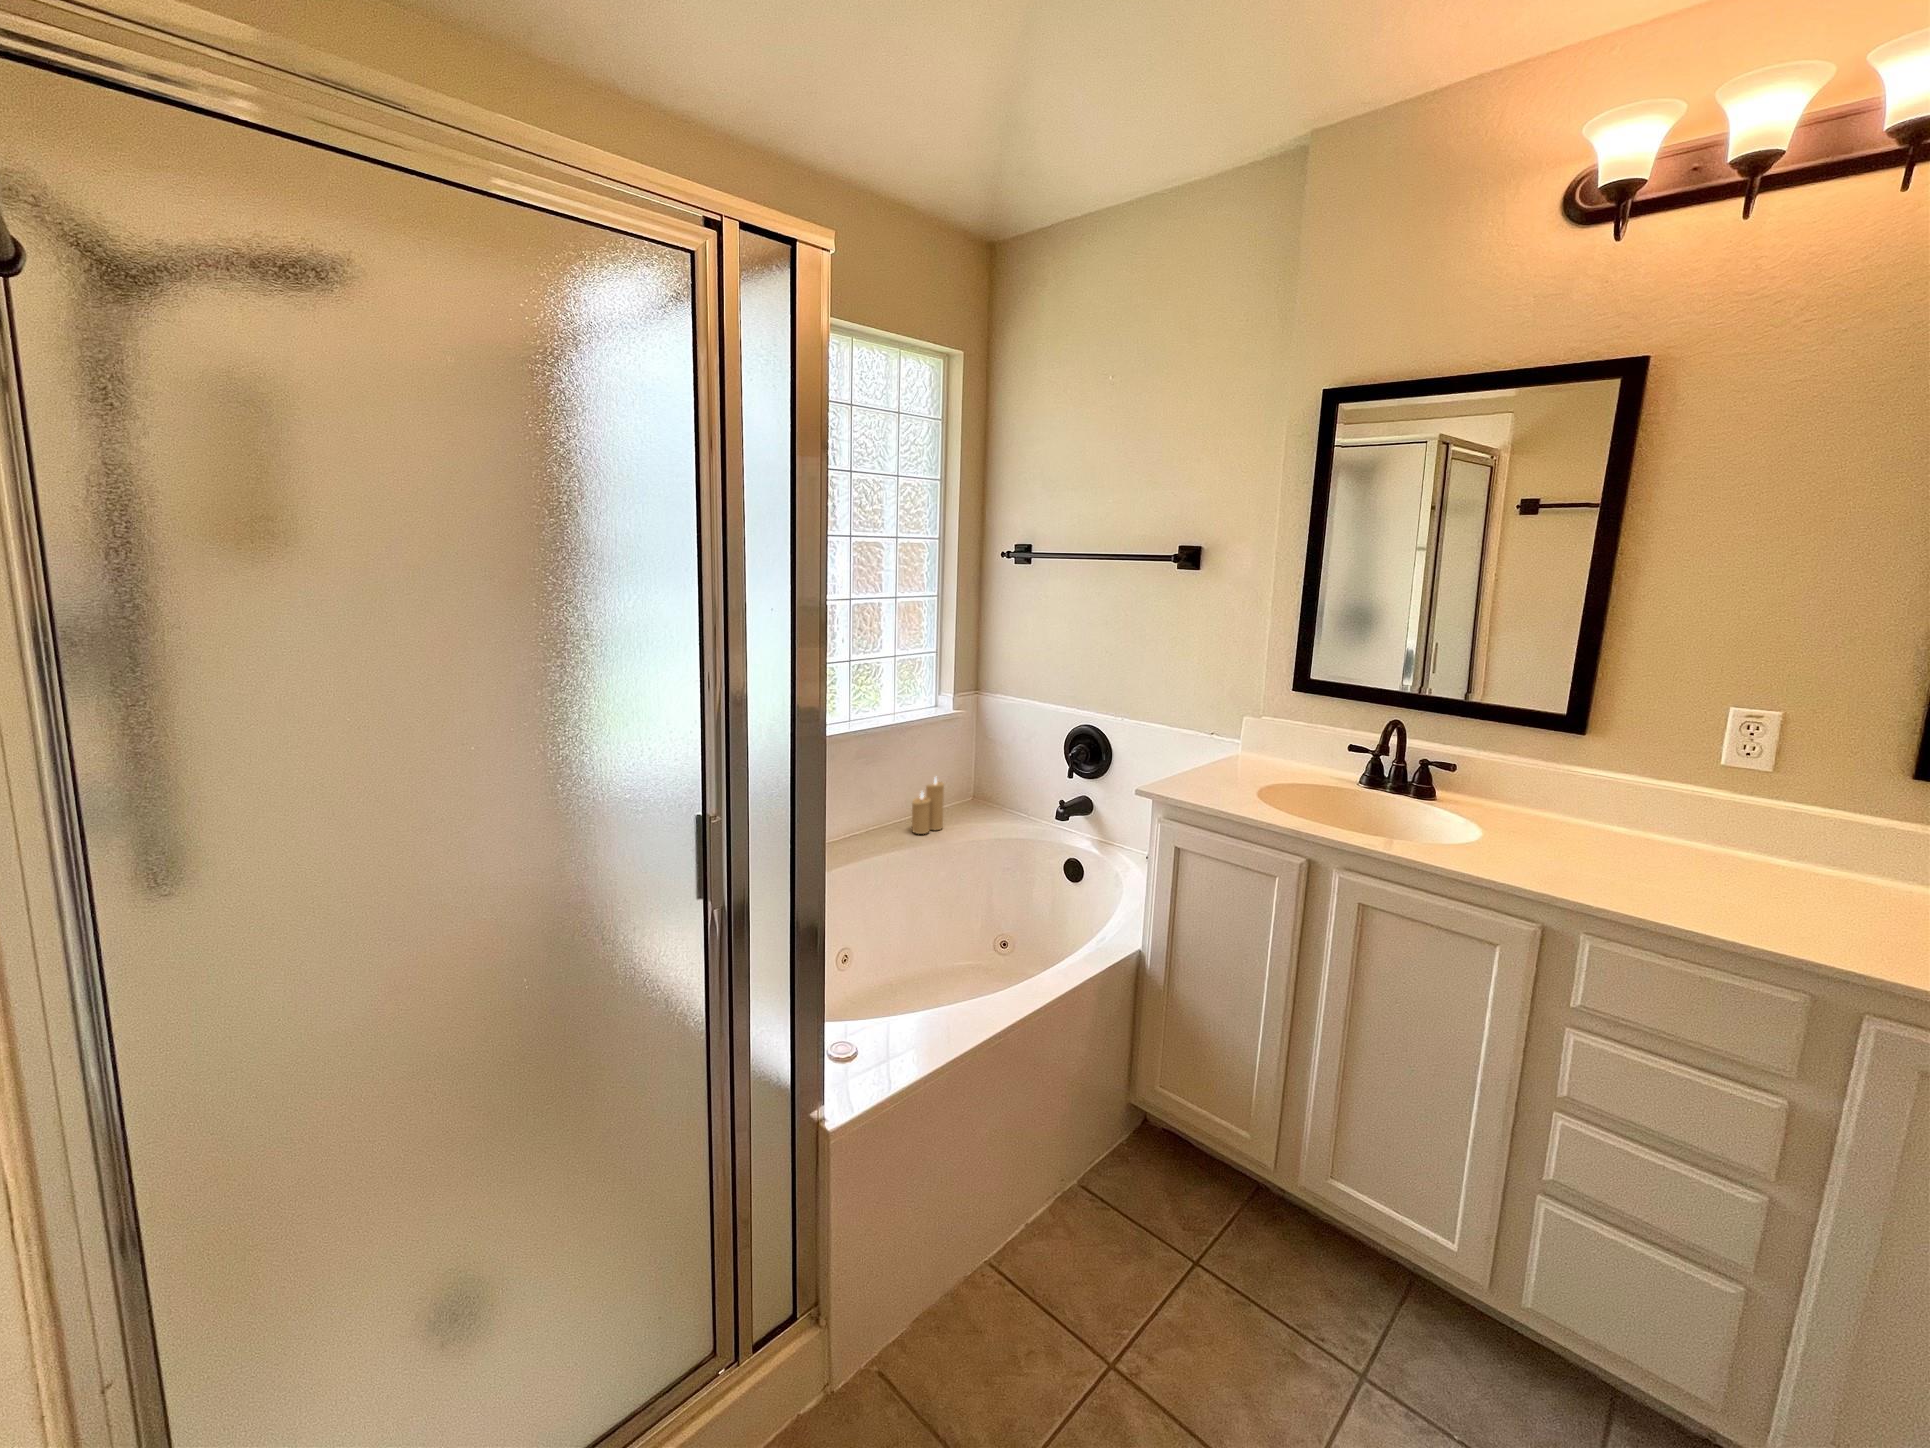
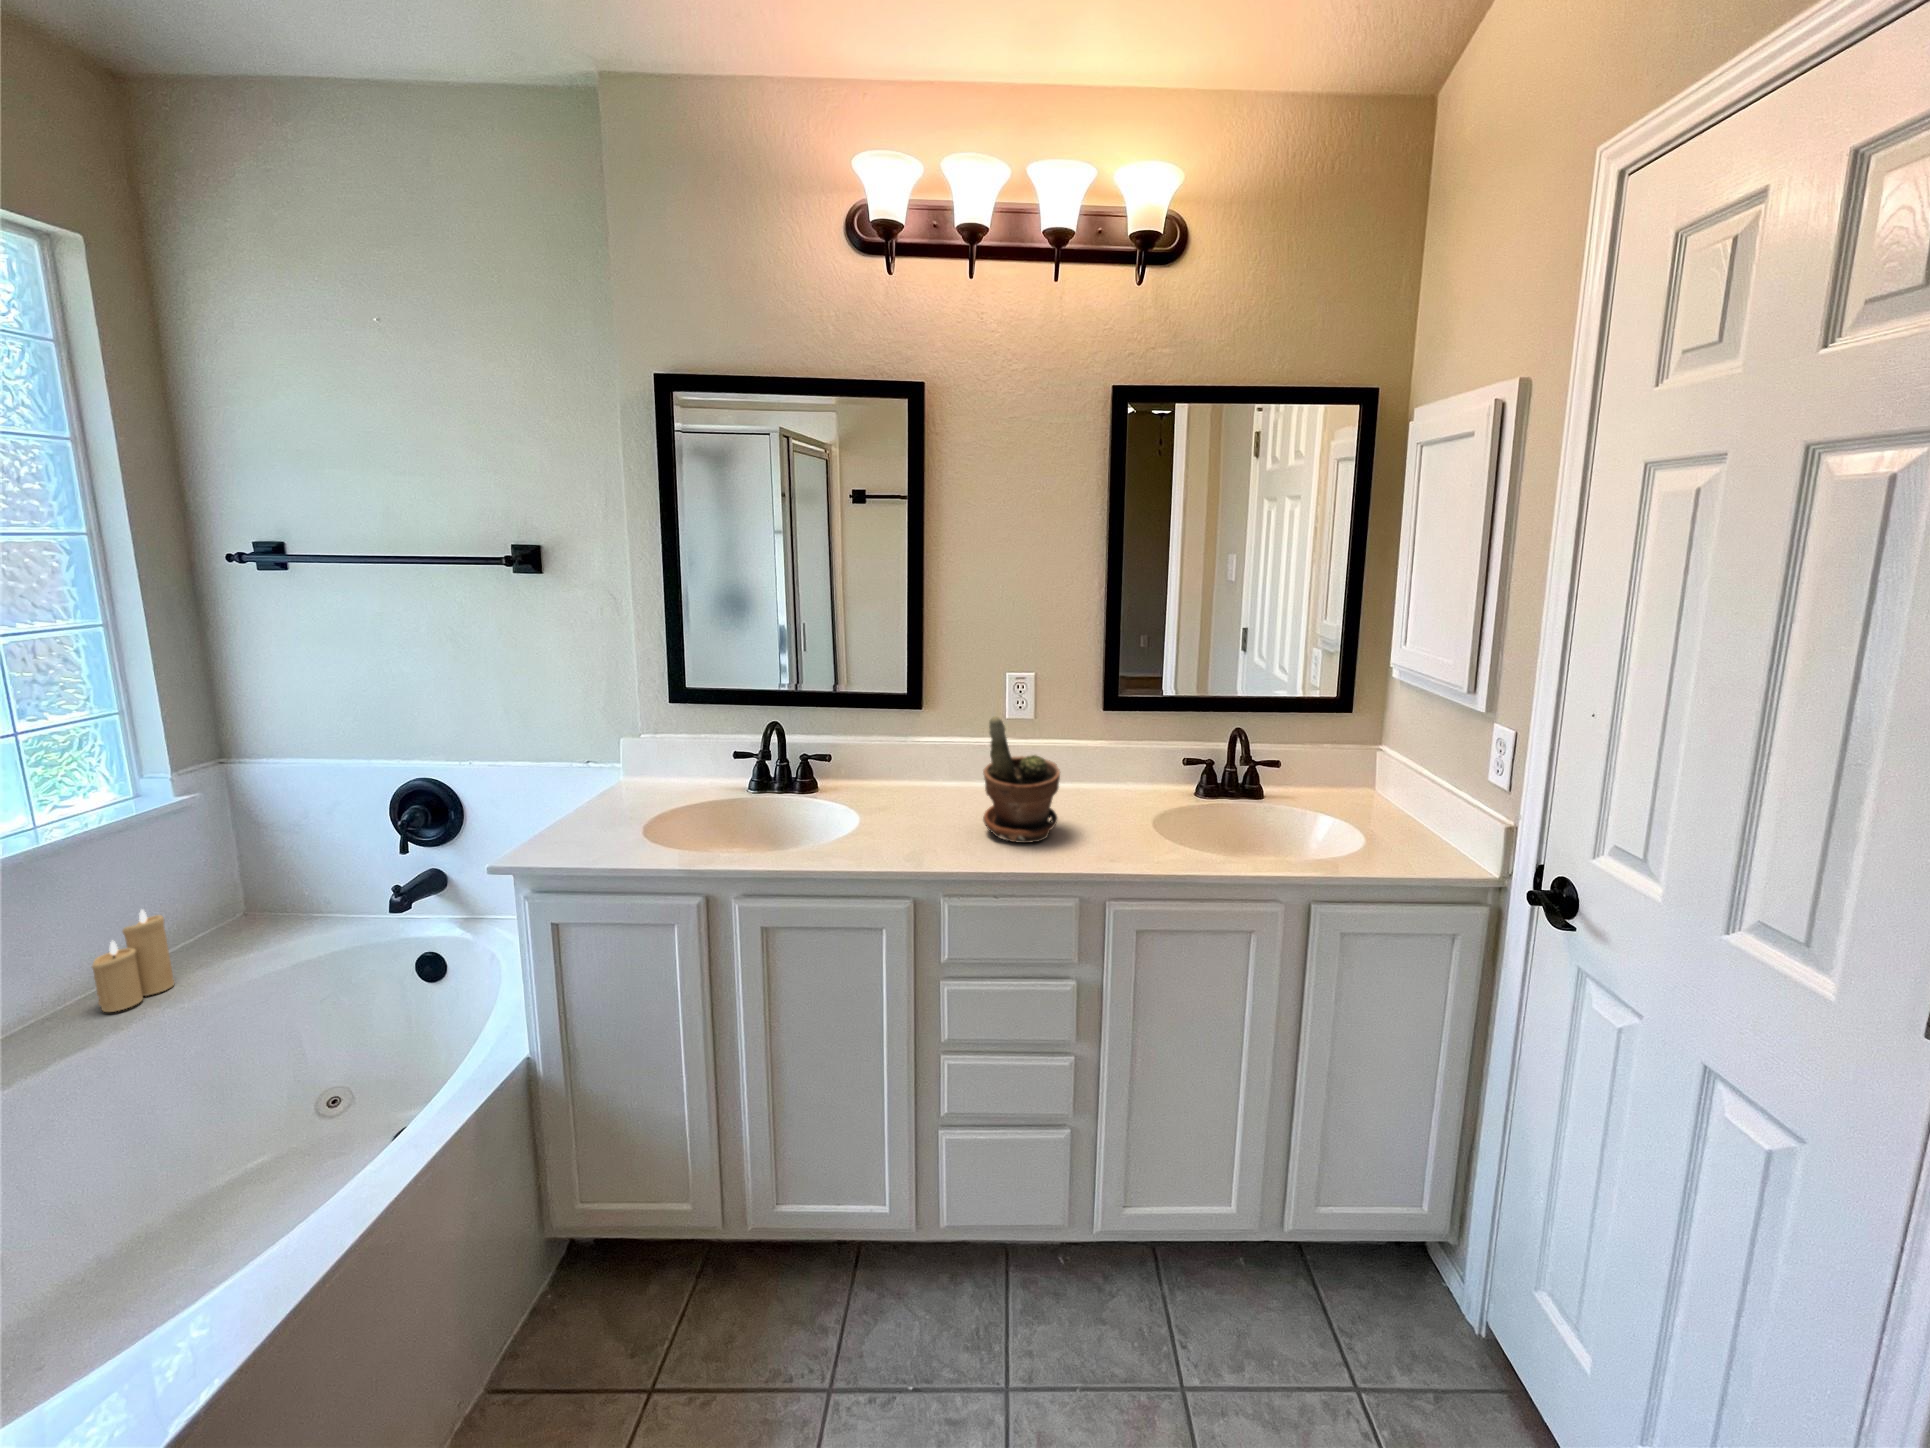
potted plant: none [1661,750,1808,918] -> present [983,716,1060,843]

